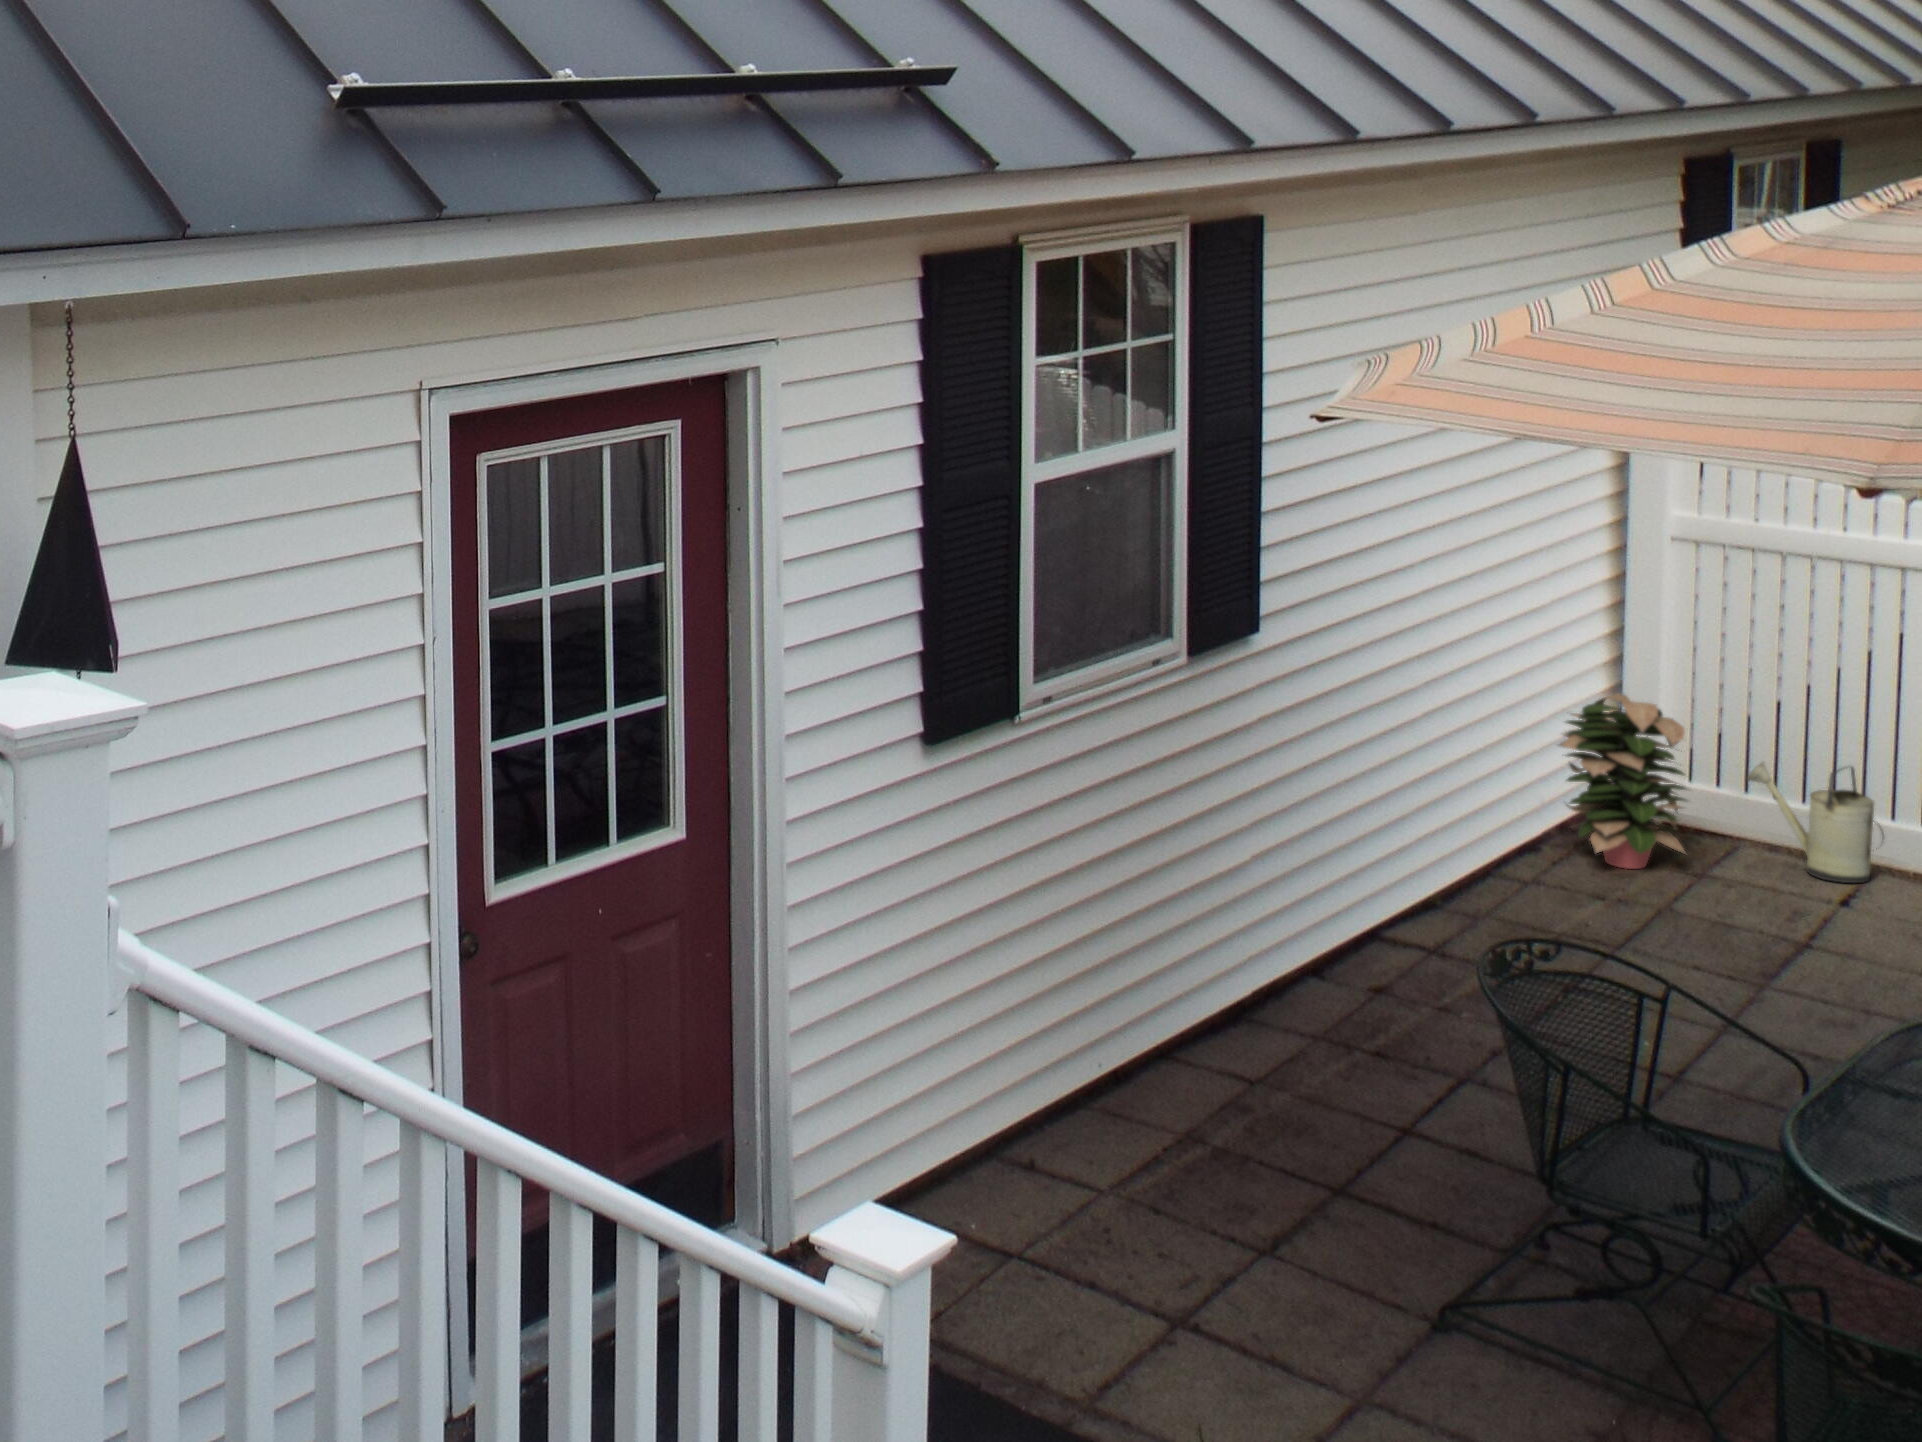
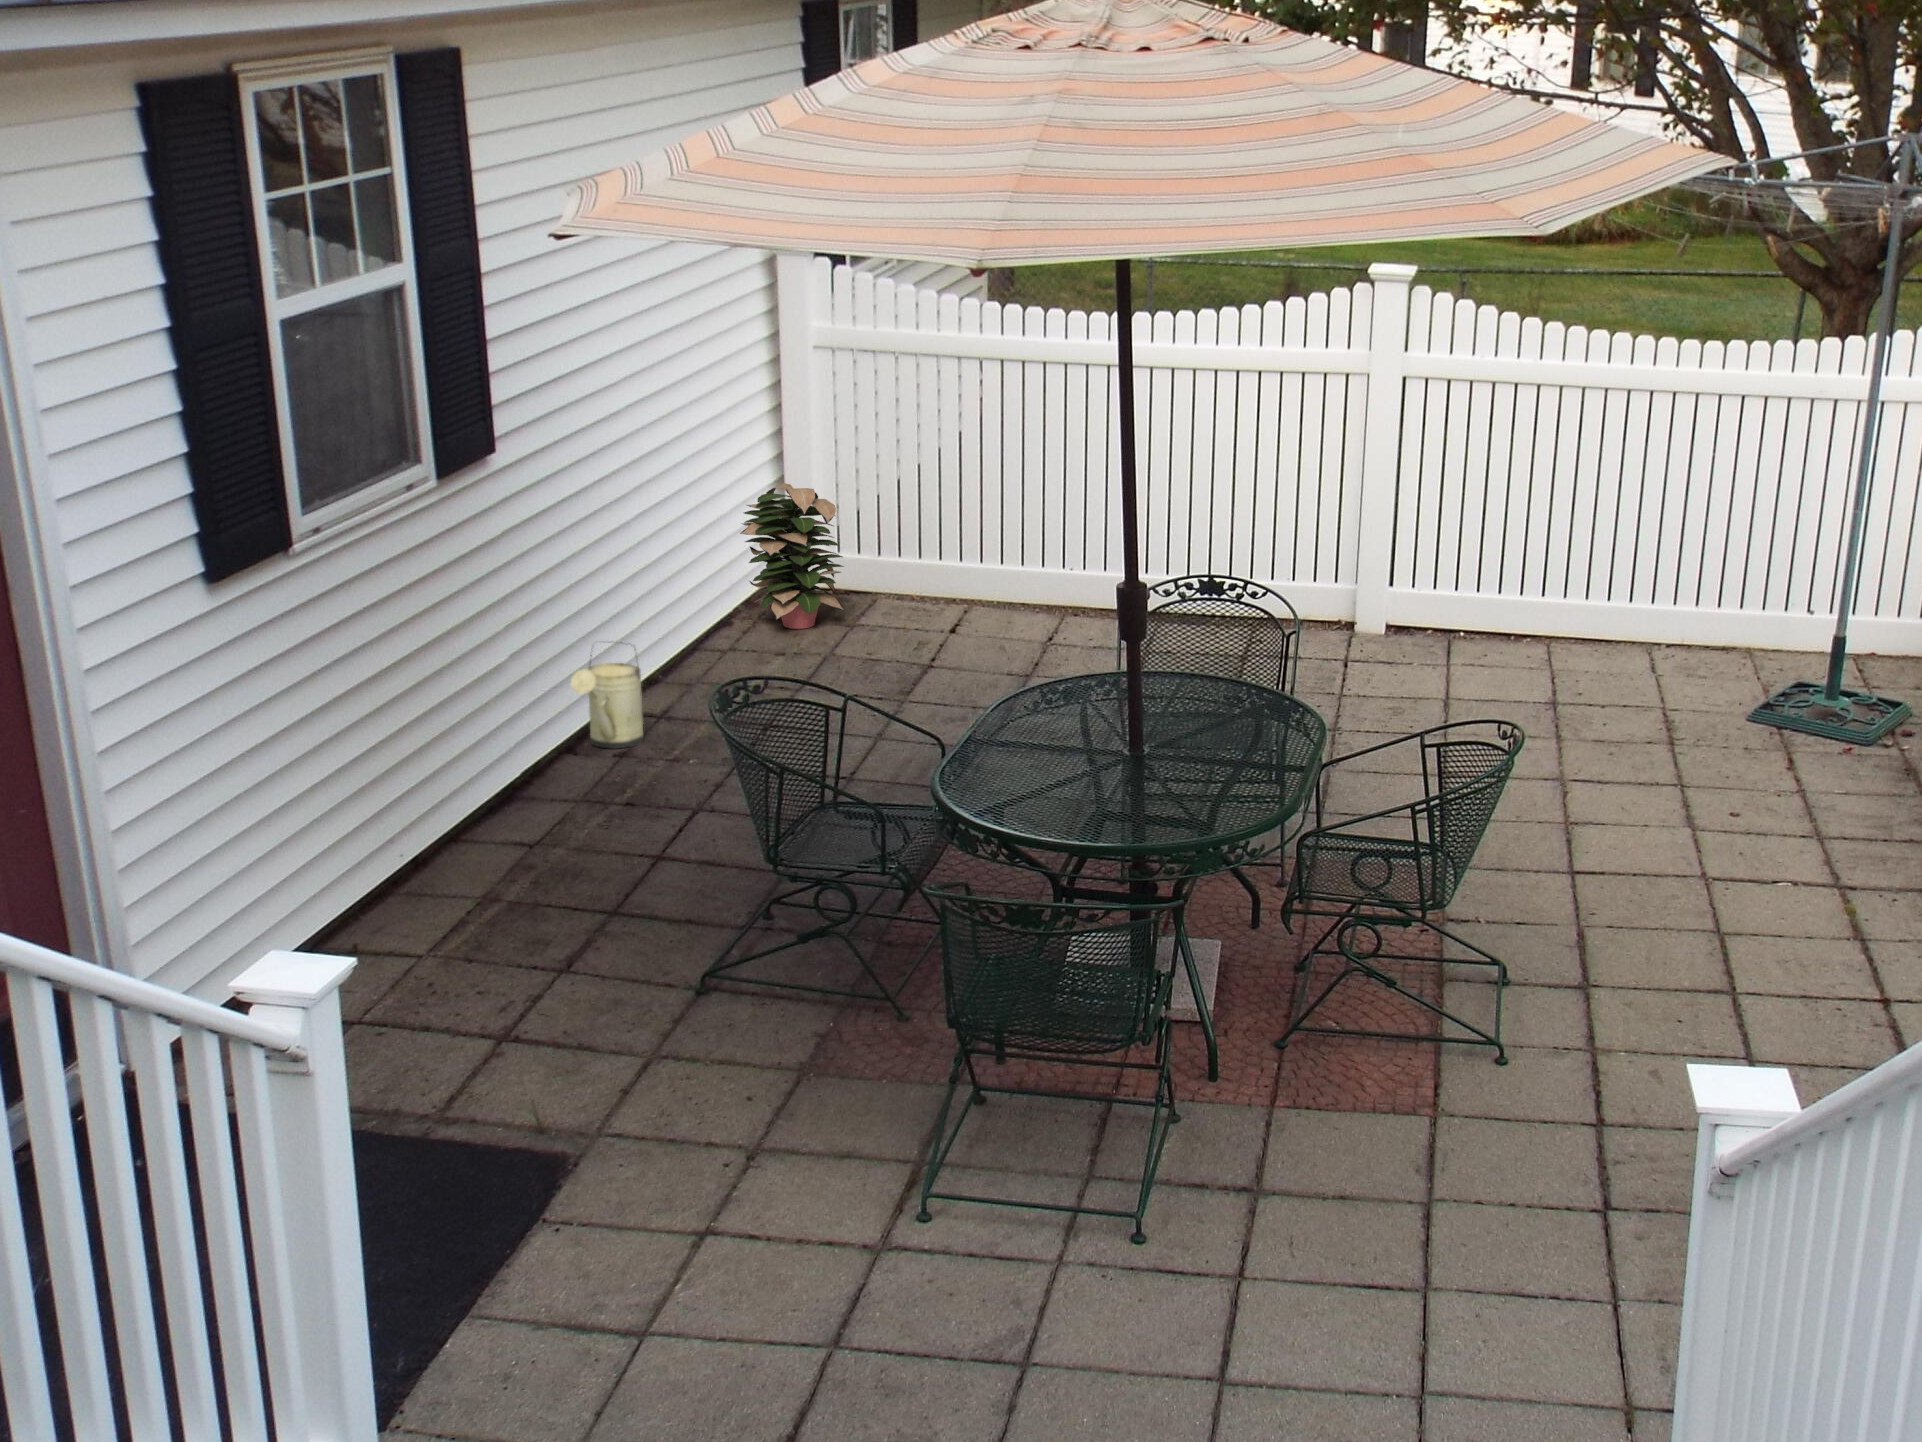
watering can: present [1747,763,1879,883] -> present [571,642,643,749]

